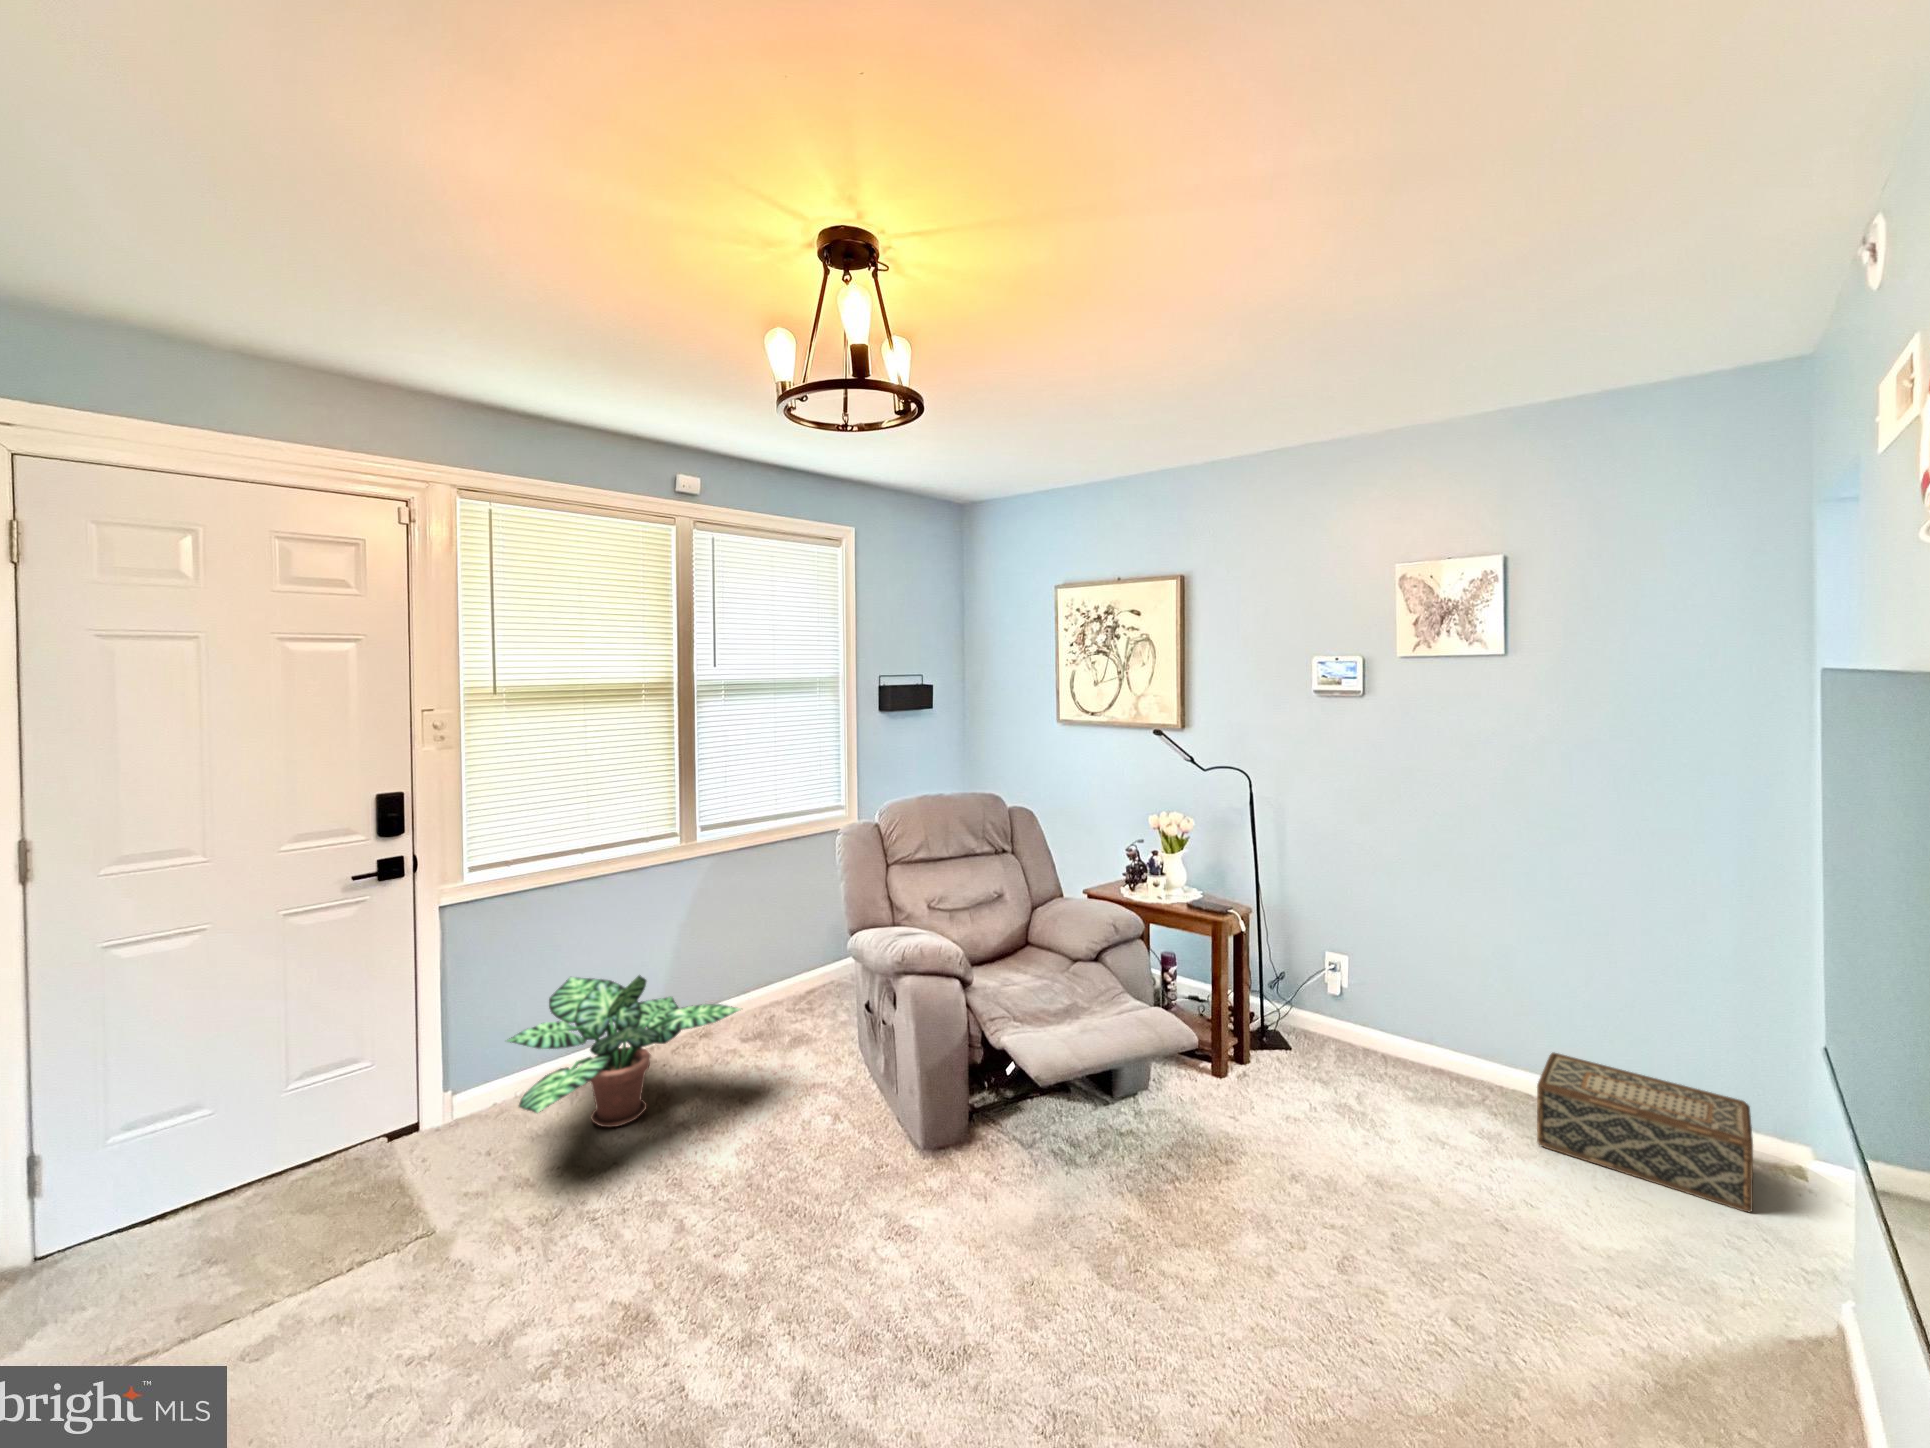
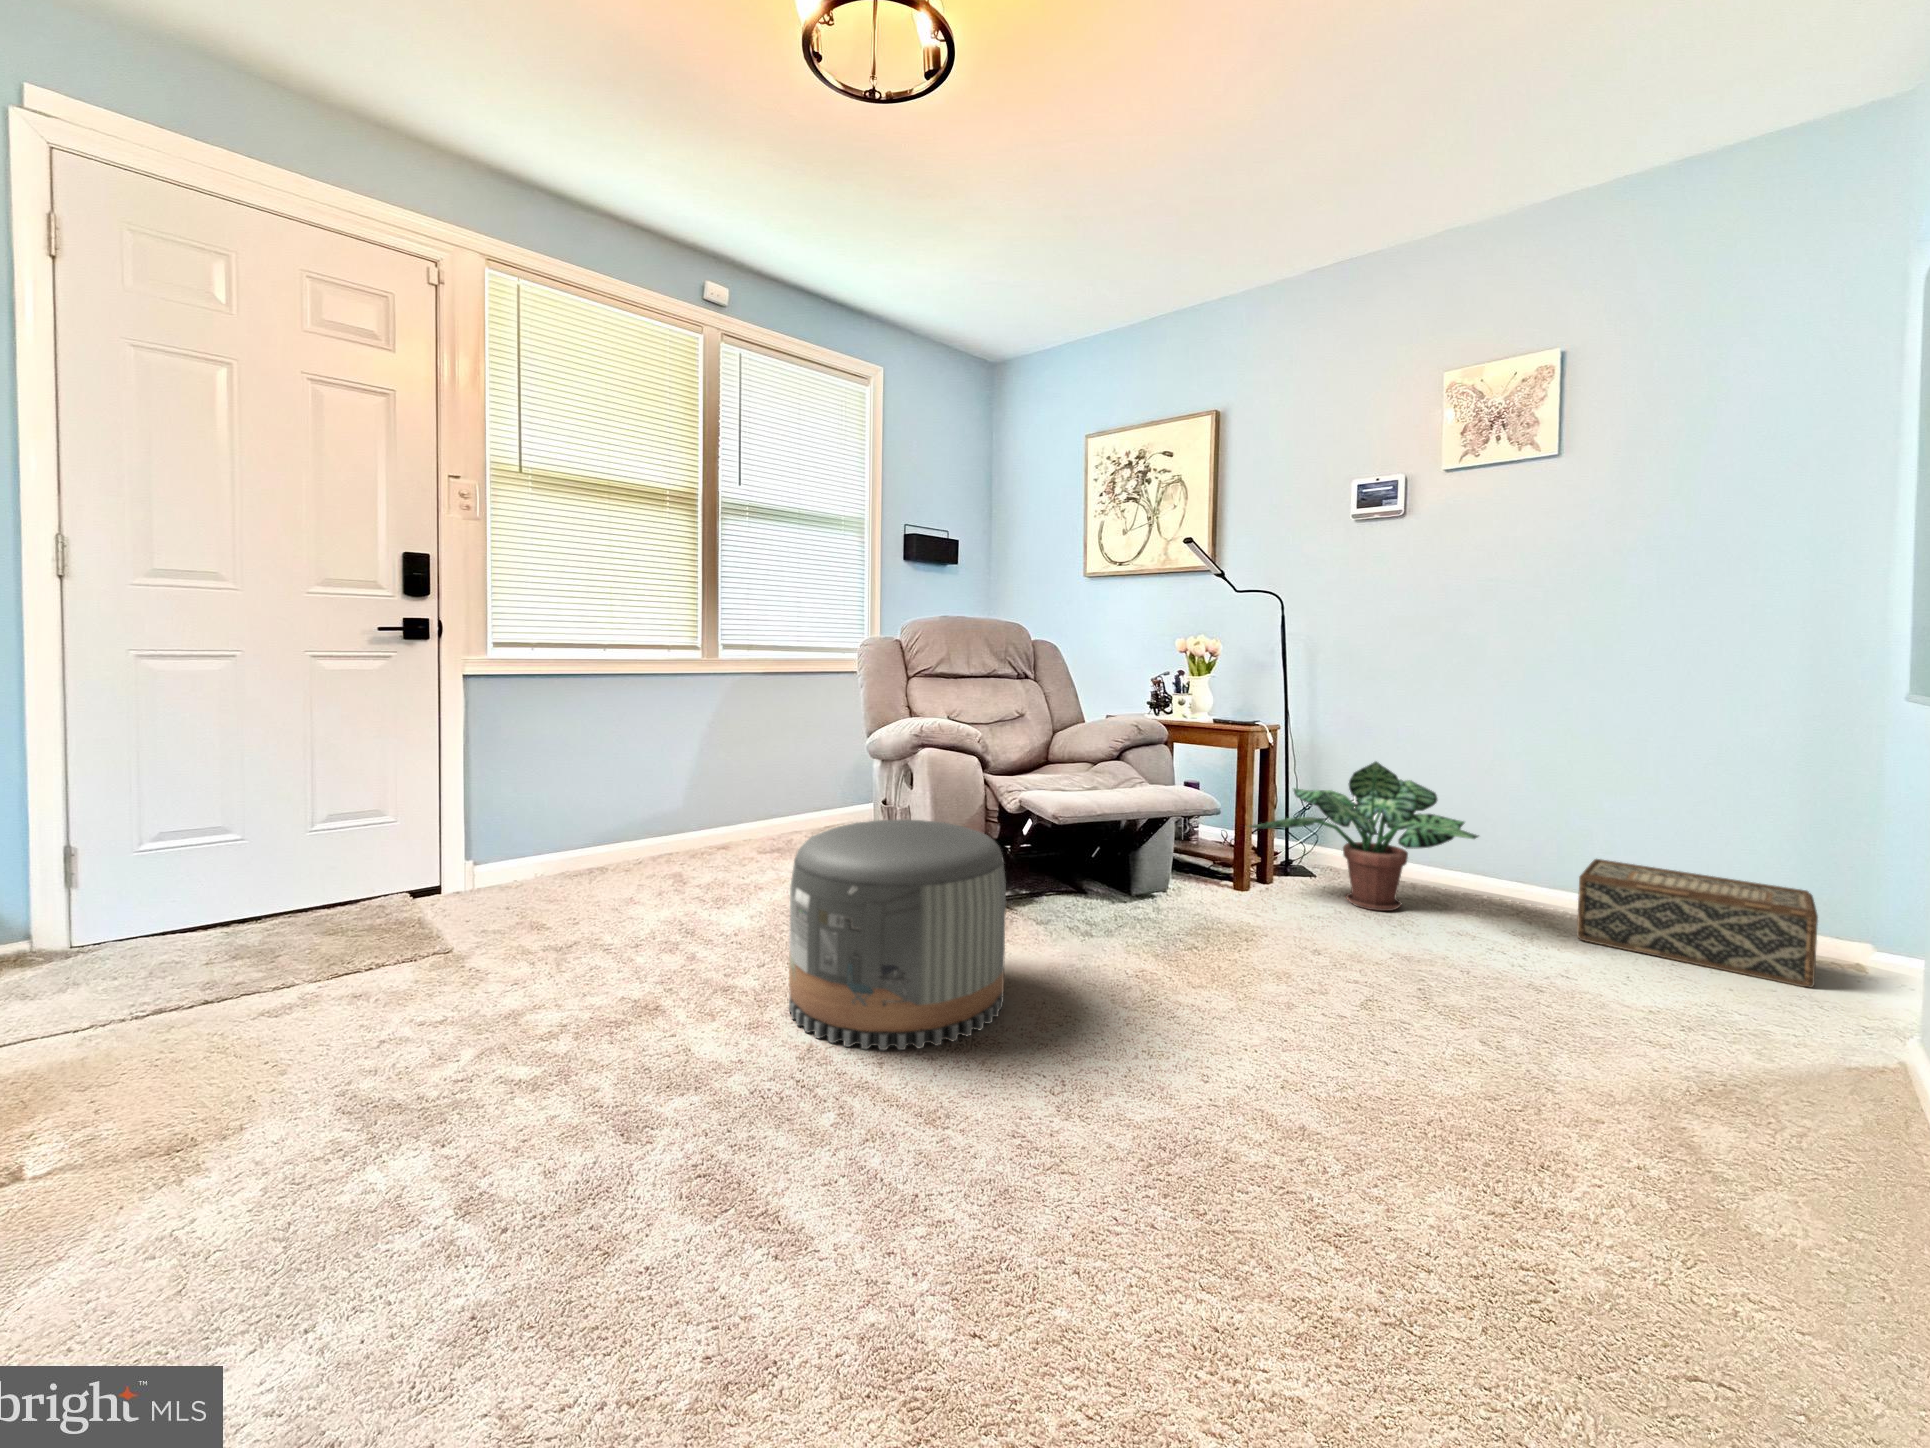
potted plant: present [507,976,741,1127] -> present [1249,762,1479,911]
pouf: none [785,1091,996,1381] -> present [789,819,1006,1050]

